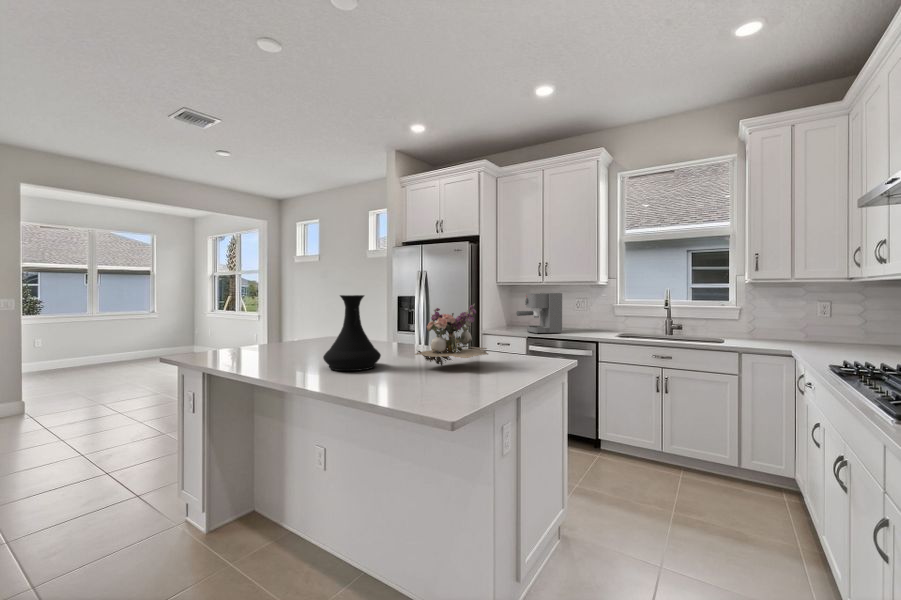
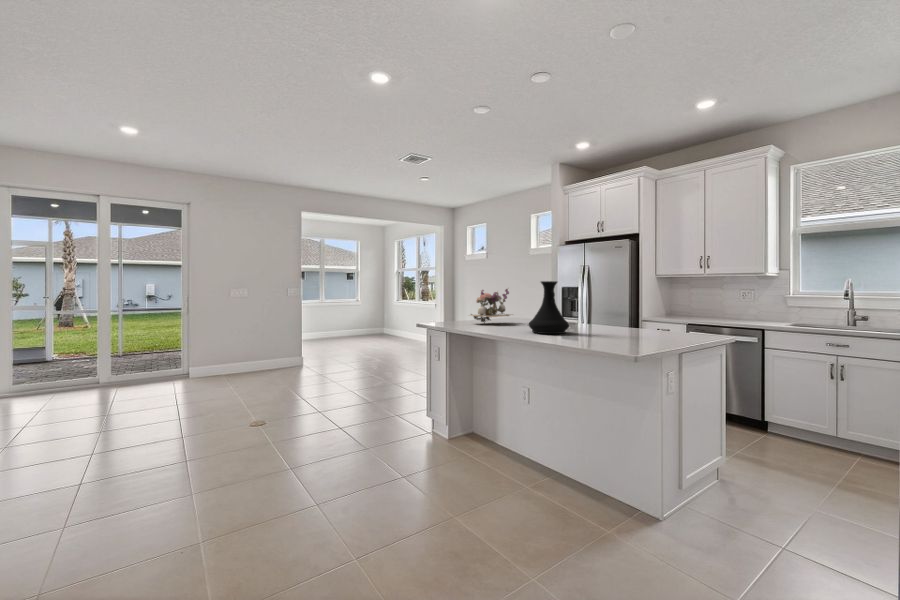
coffee maker: present [516,293,562,334] -> none [677,284,726,321]
flower arrangement: present [415,304,488,366] -> present [471,289,510,323]

